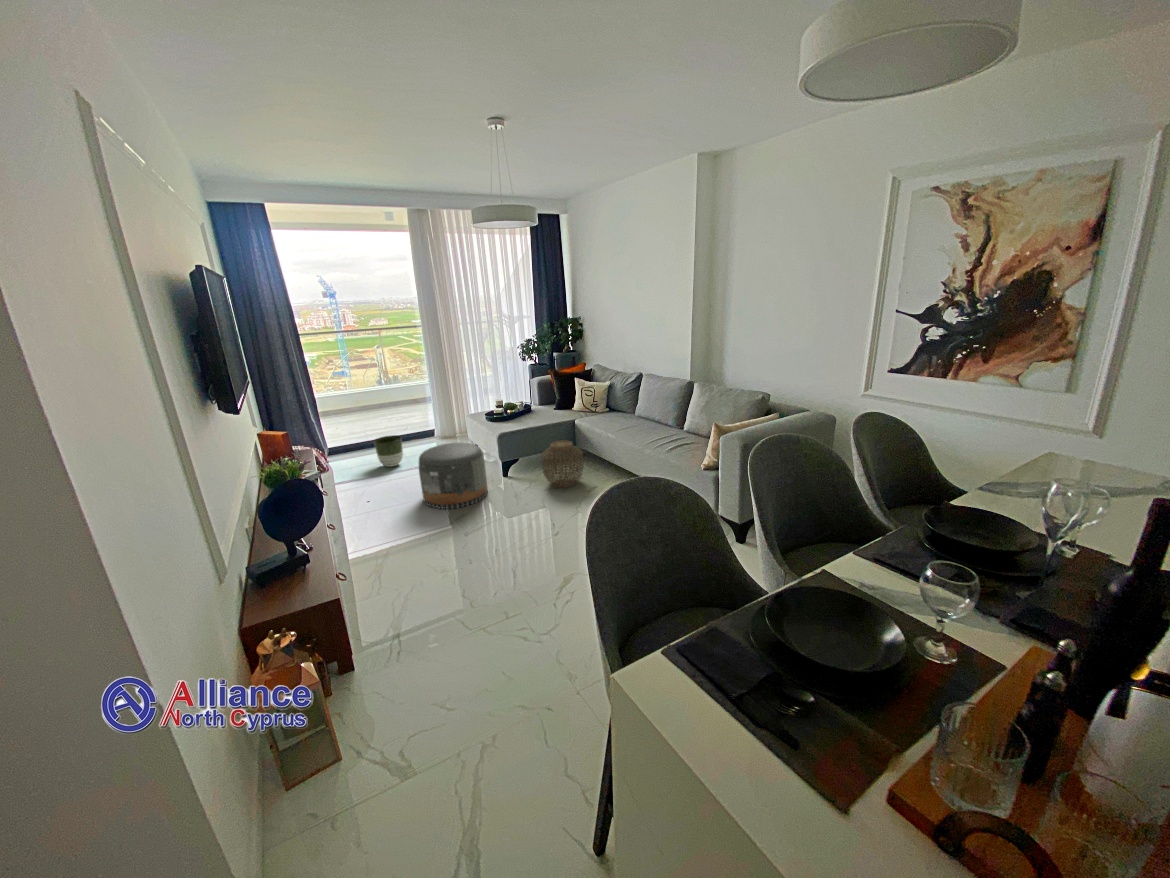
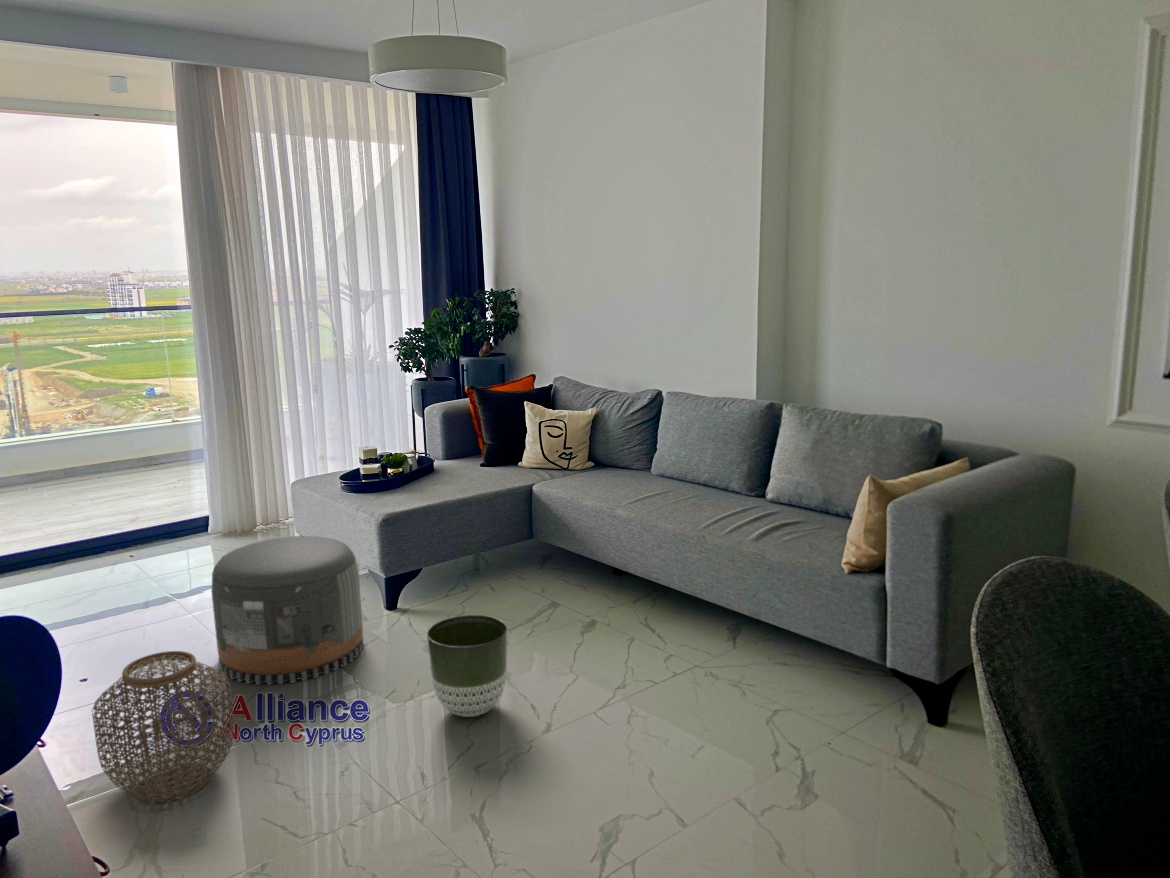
planter: present [374,435,403,467] -> present [427,615,507,717]
woven basket: present [542,440,583,488] -> present [92,651,234,802]

